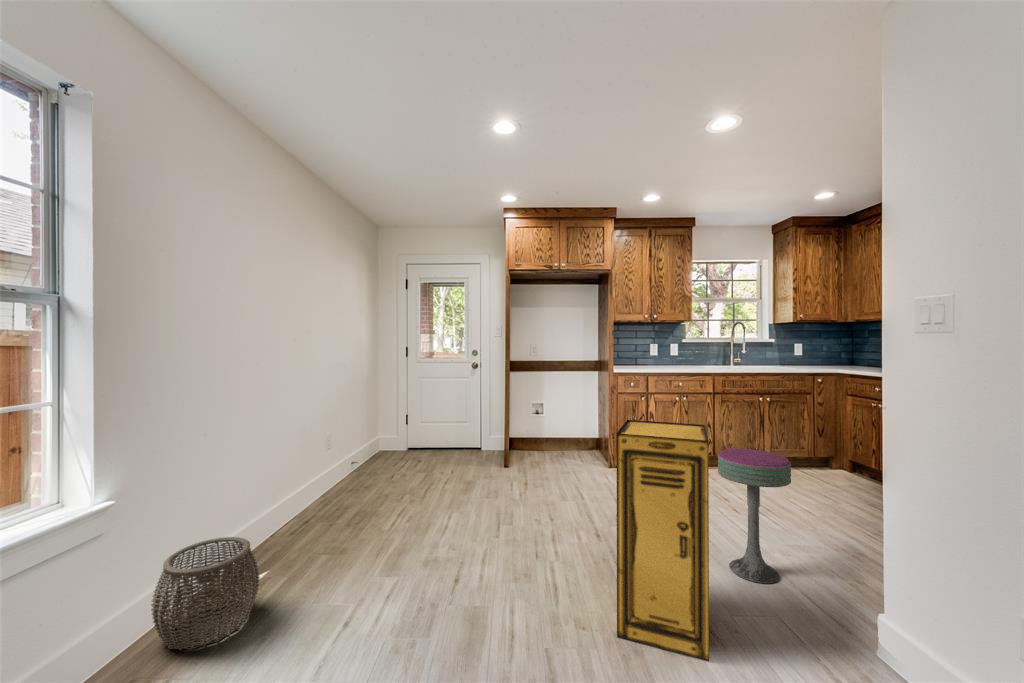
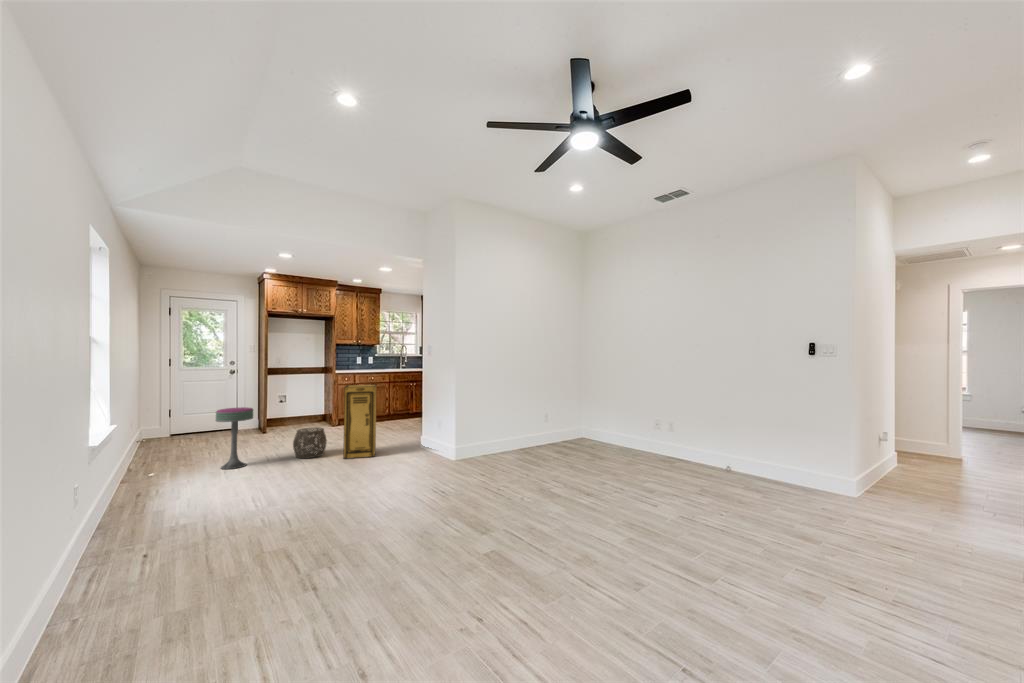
bar stool: present [718,449,791,583] -> present [216,407,253,469]
woven basket: present [151,537,259,650] -> present [293,427,327,458]

